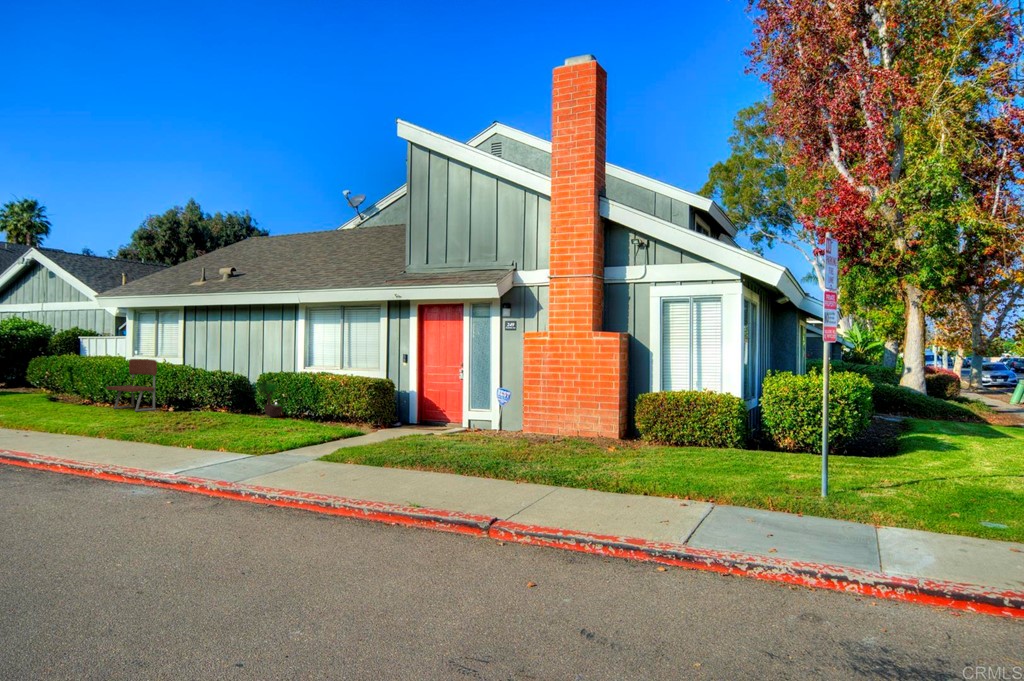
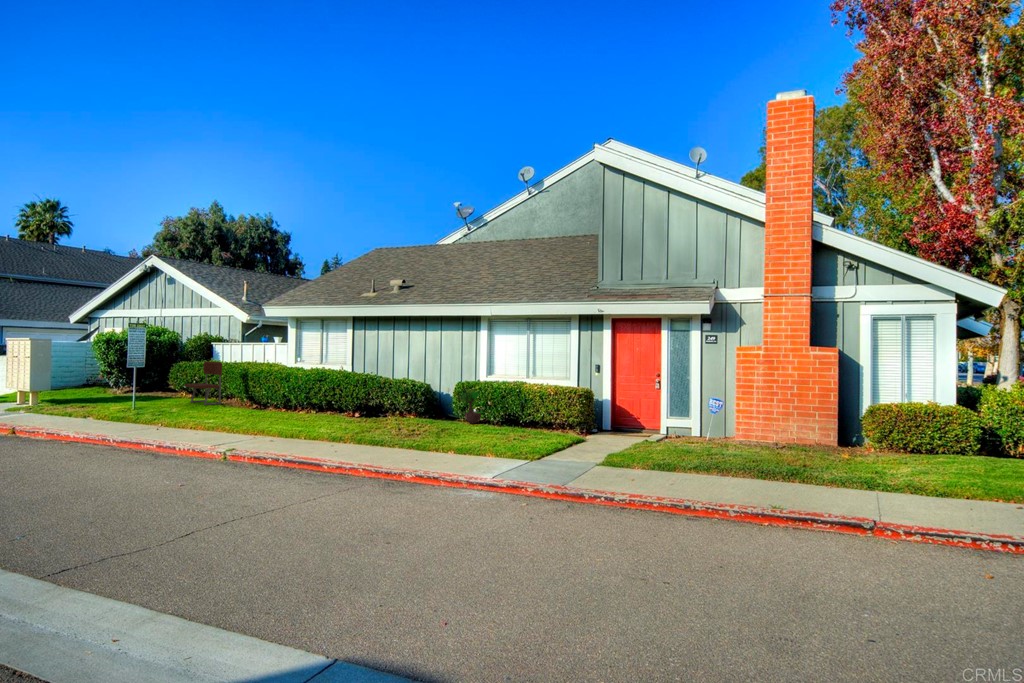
bench: present [106,359,157,411] -> present [184,361,222,405]

